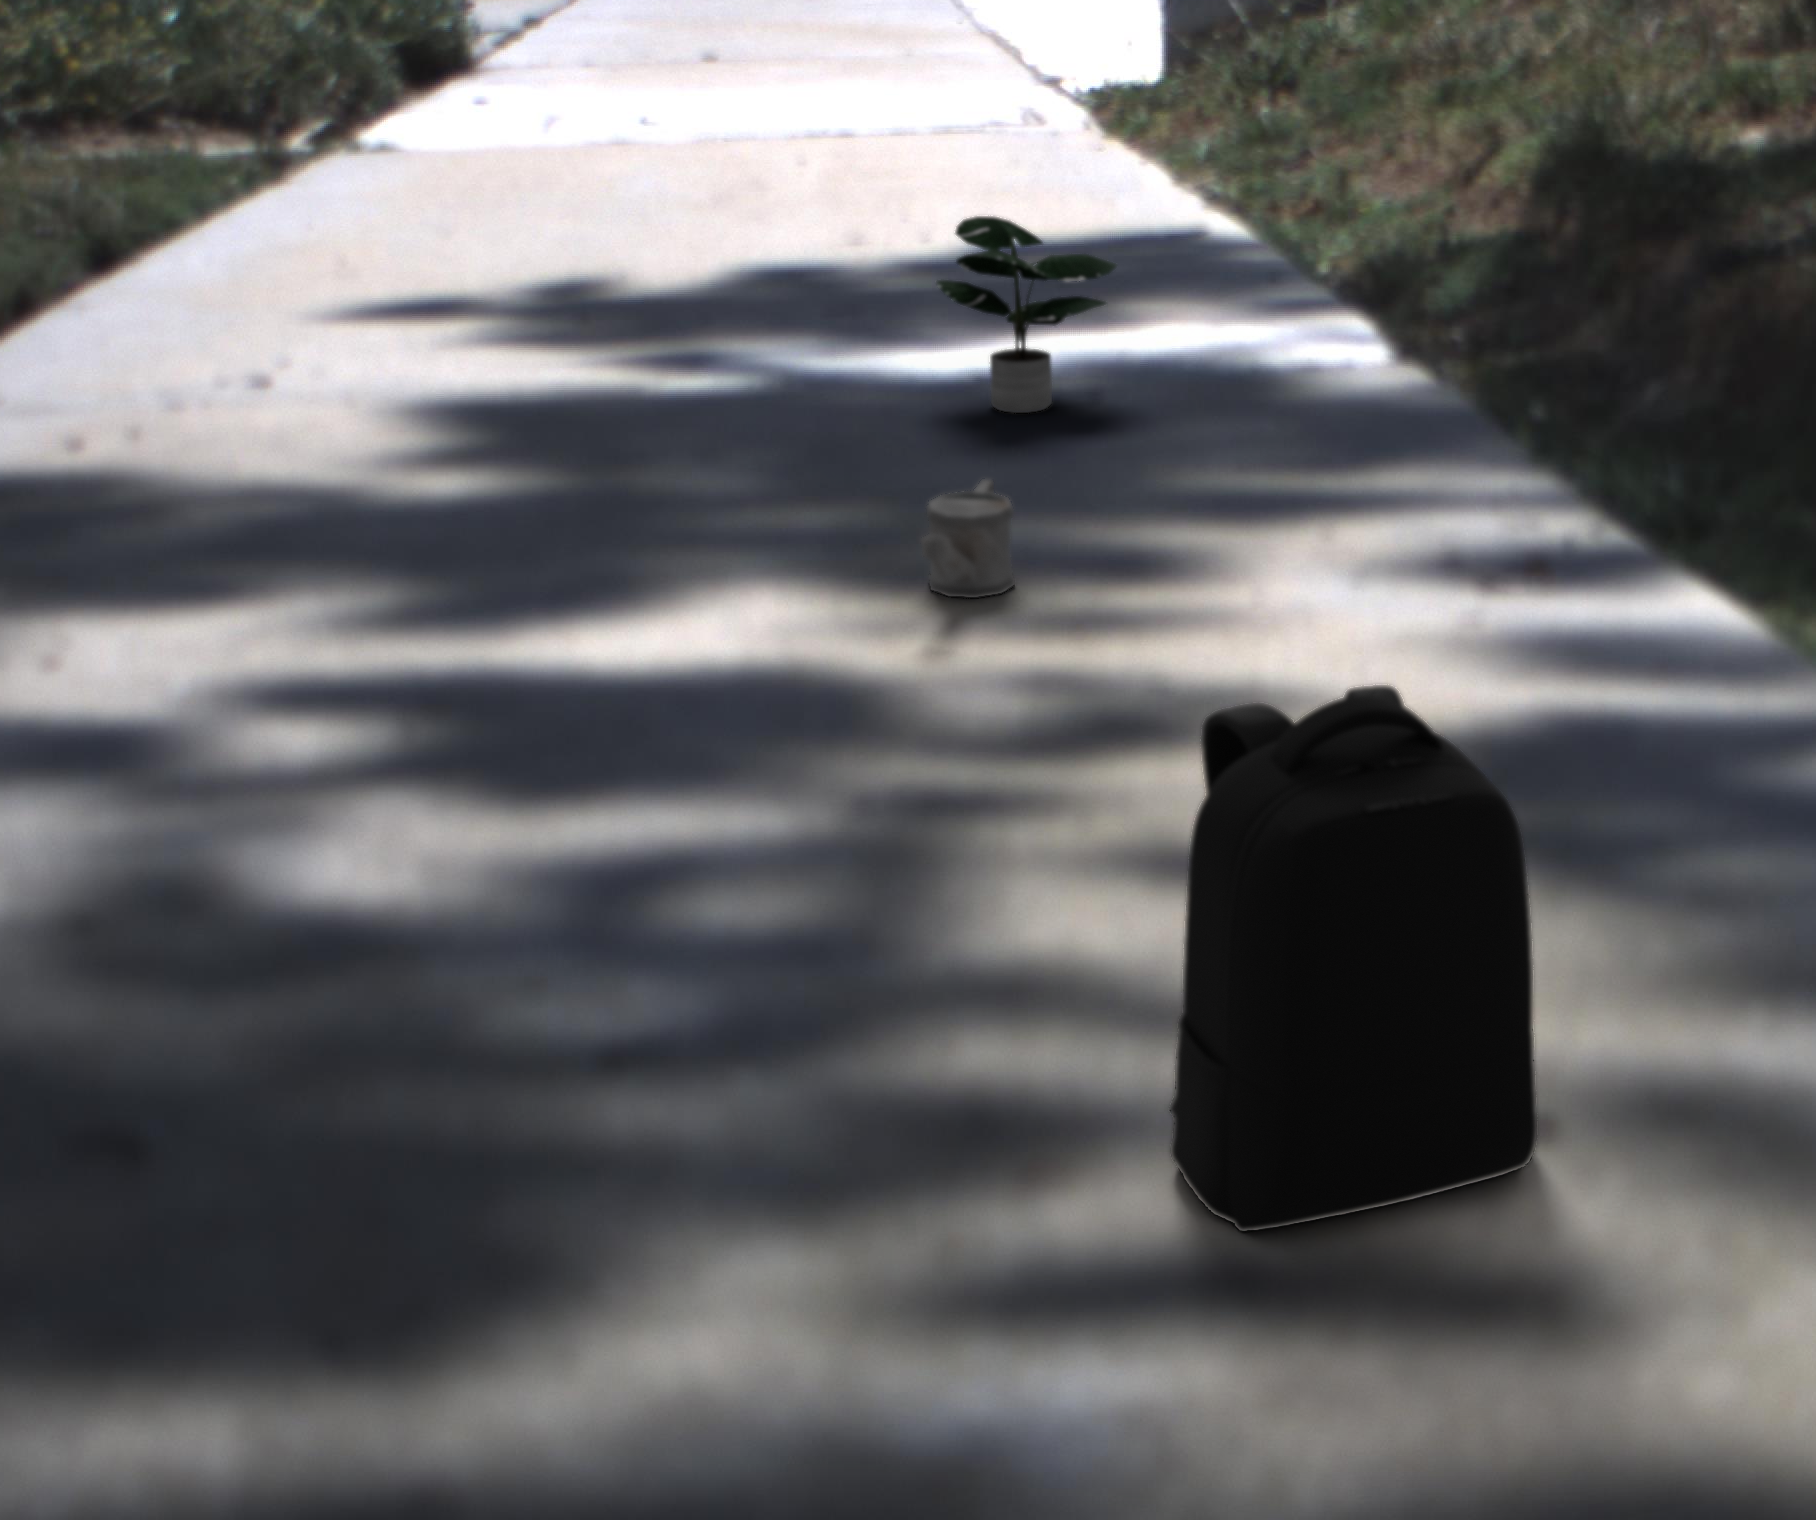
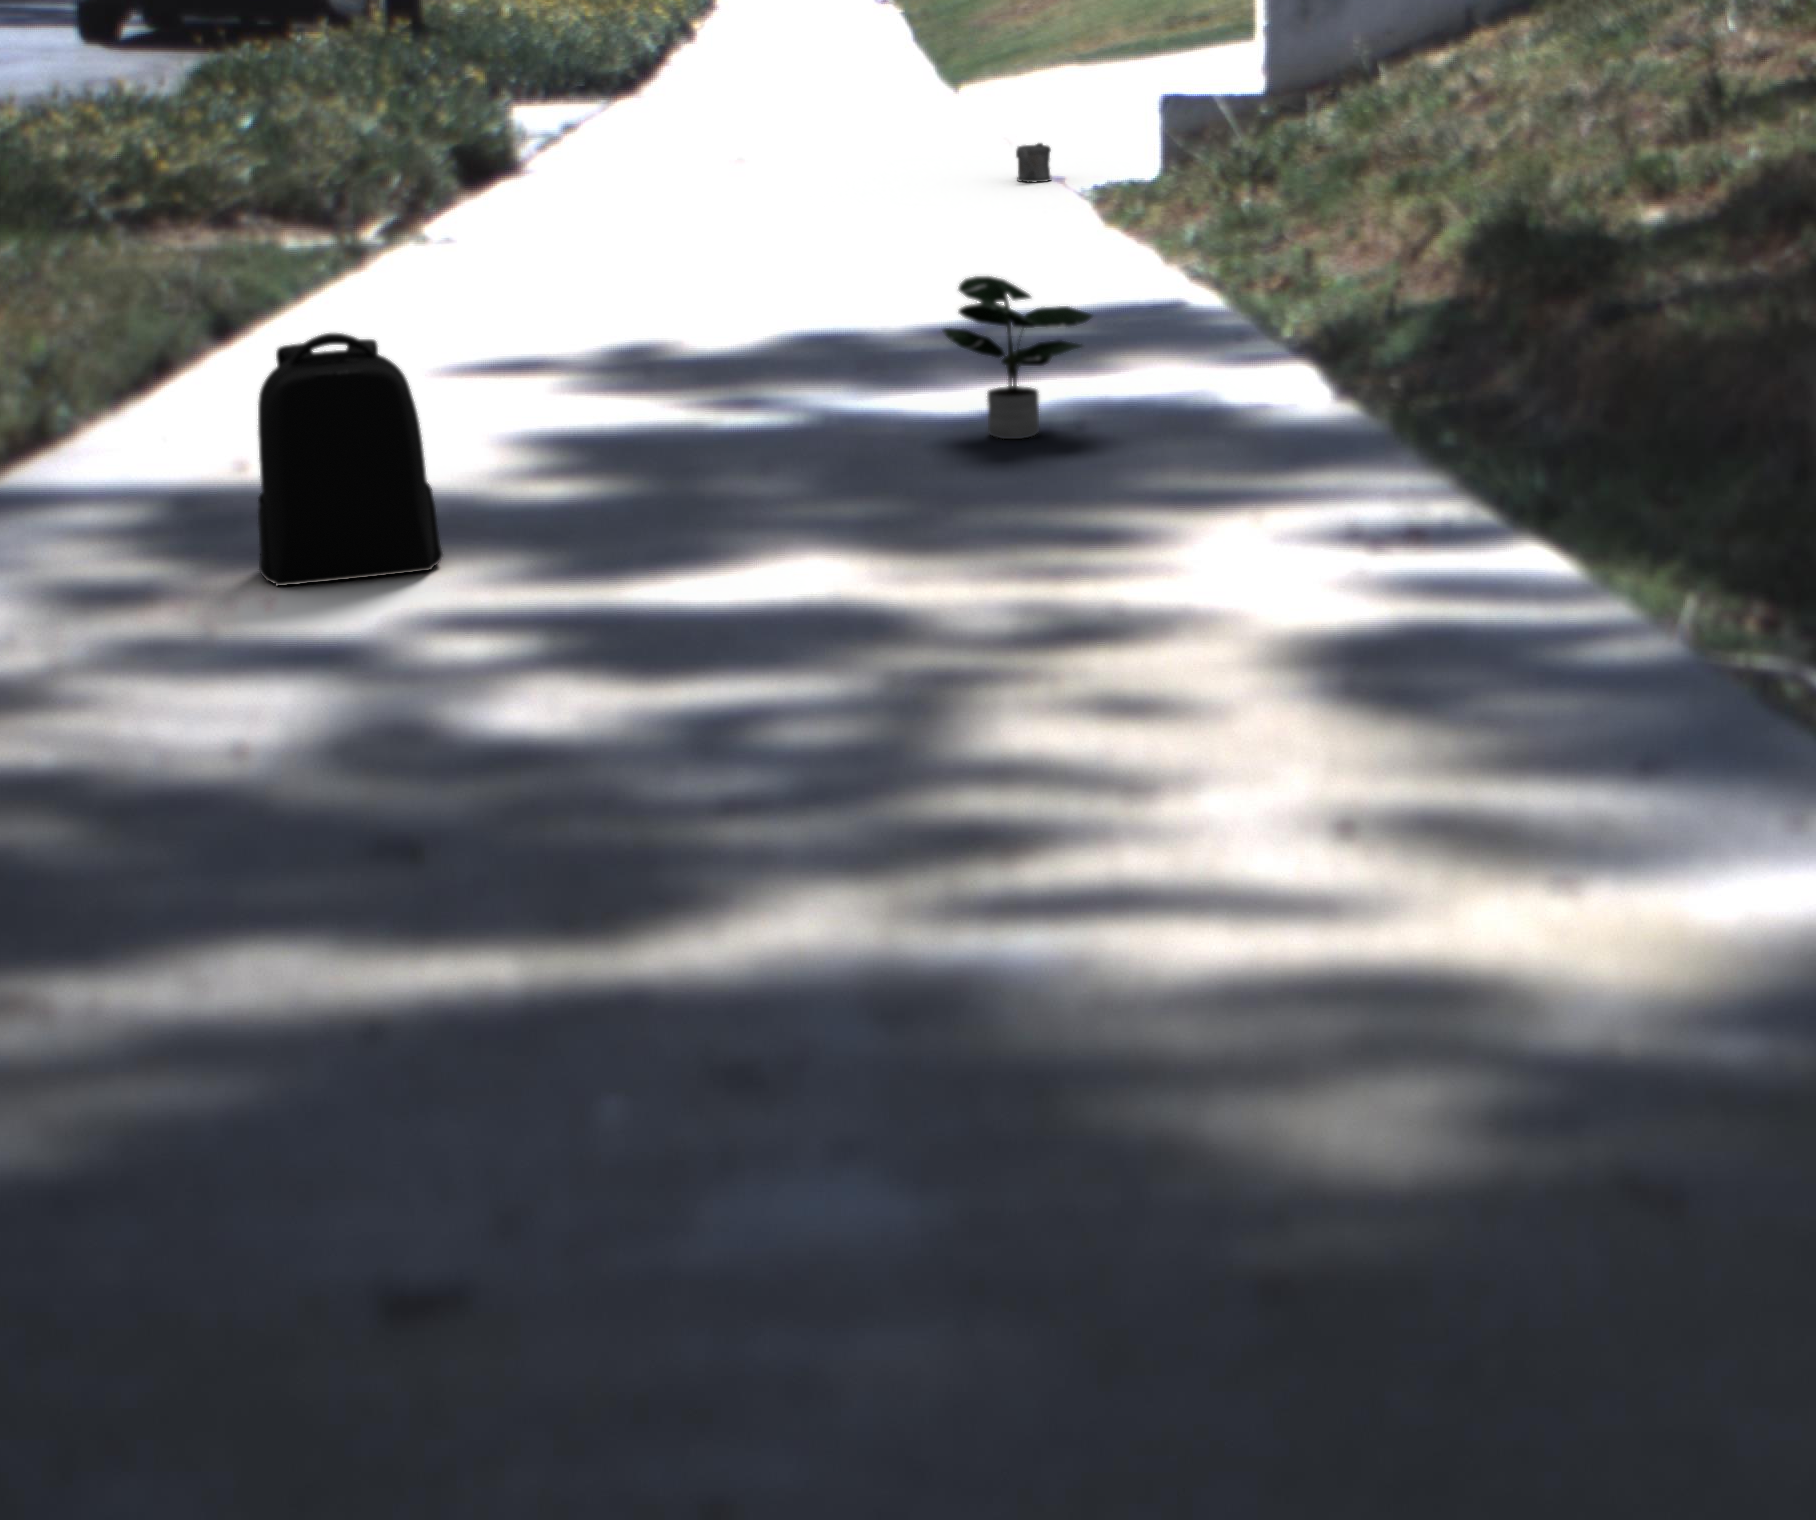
watering can: present [922,479,1015,598] -> present [1016,143,1051,182]
backpack: present [1170,685,1537,1231] -> present [258,333,443,586]

